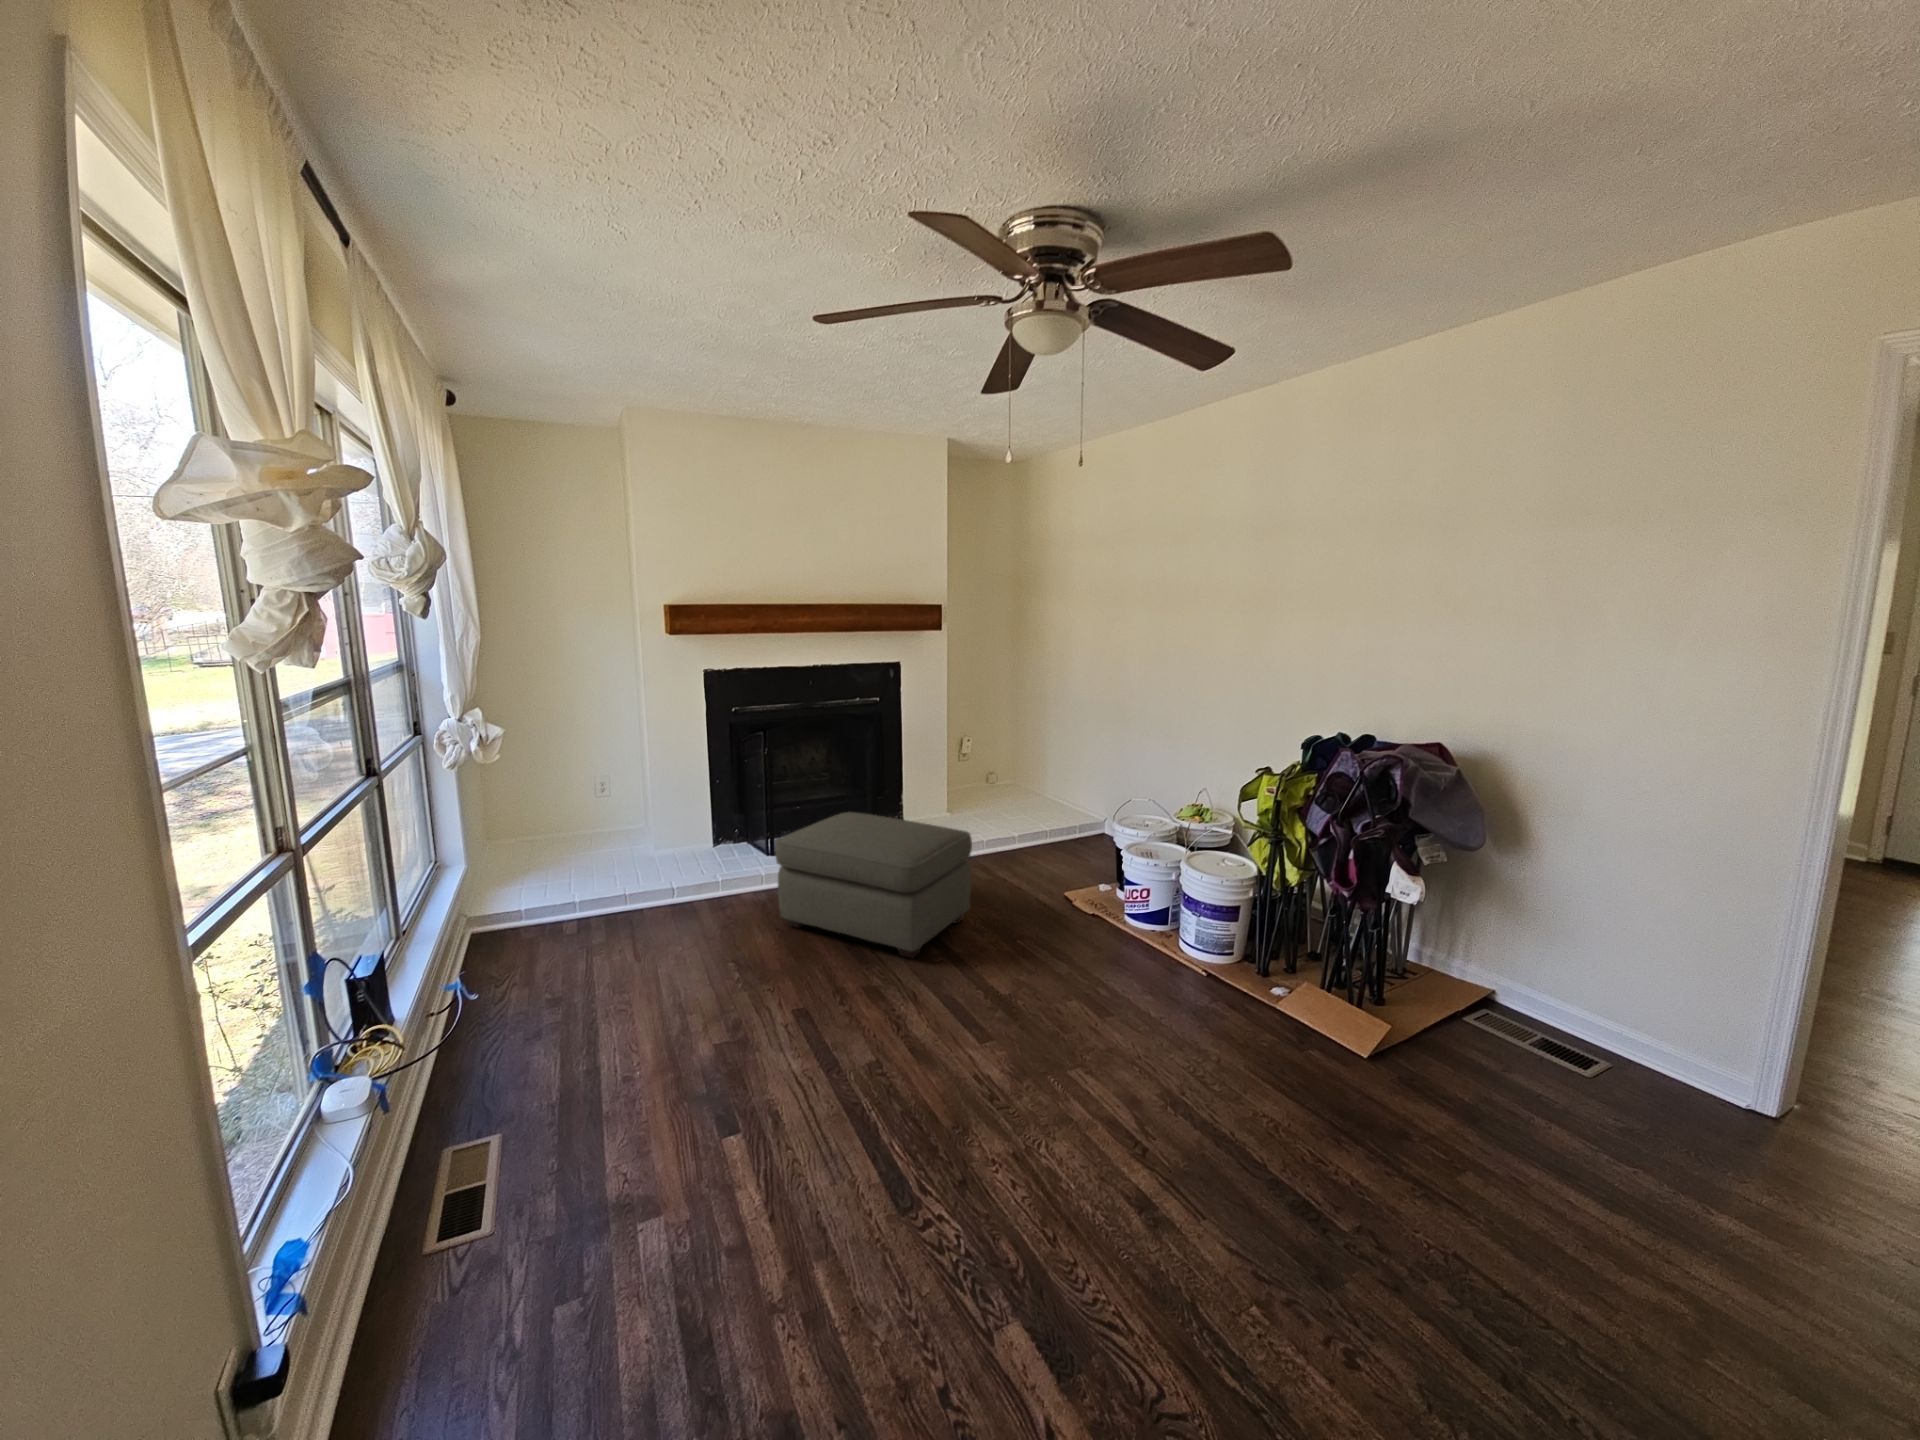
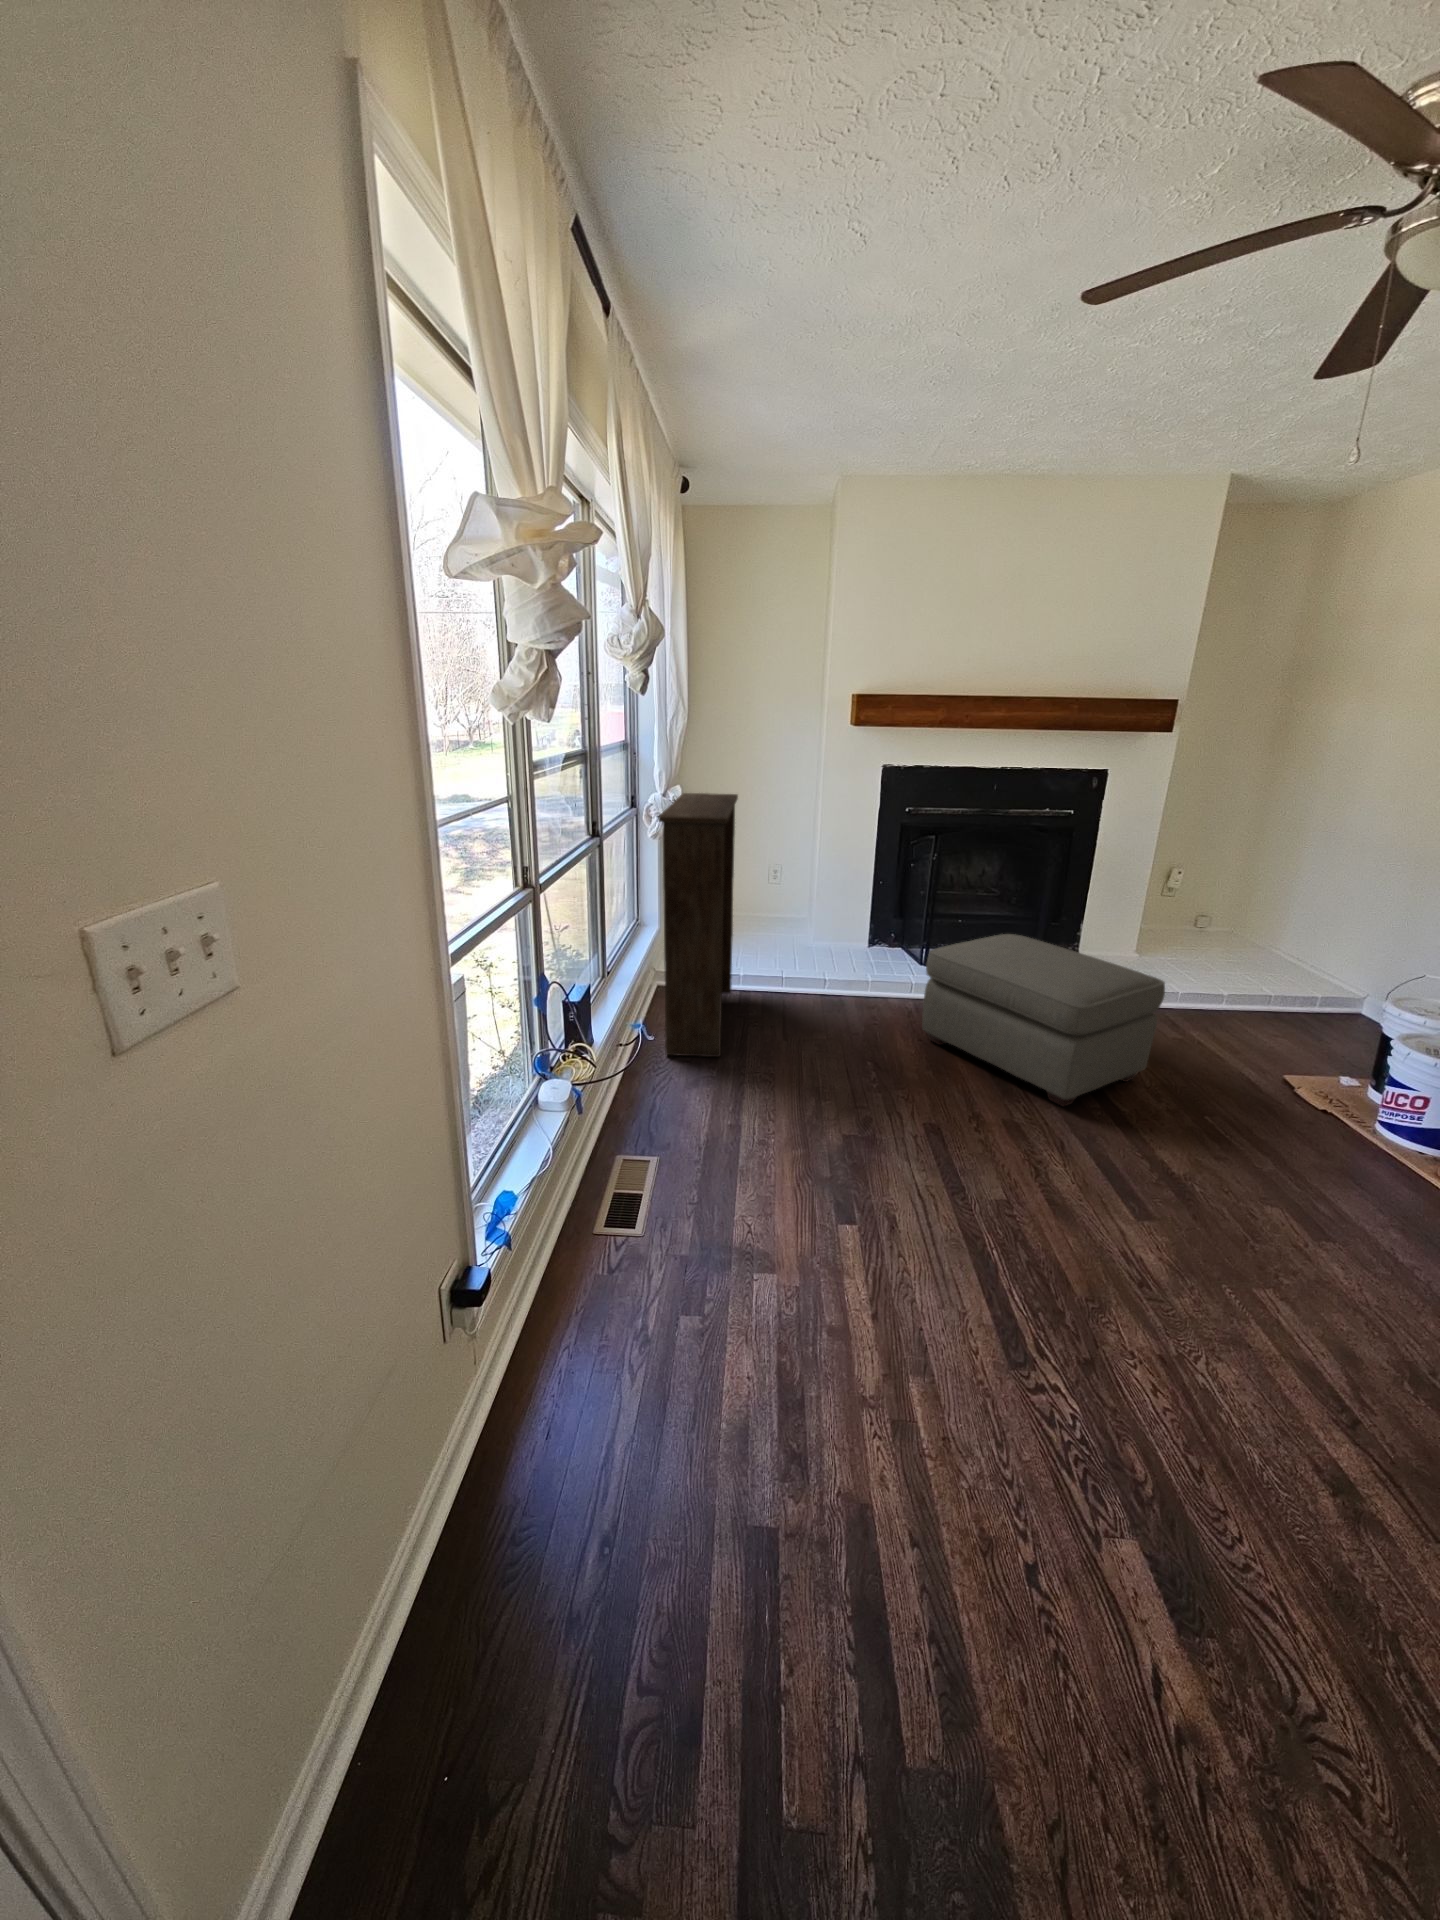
bookshelf: none [459,711,570,1013] -> present [658,793,738,1057]

